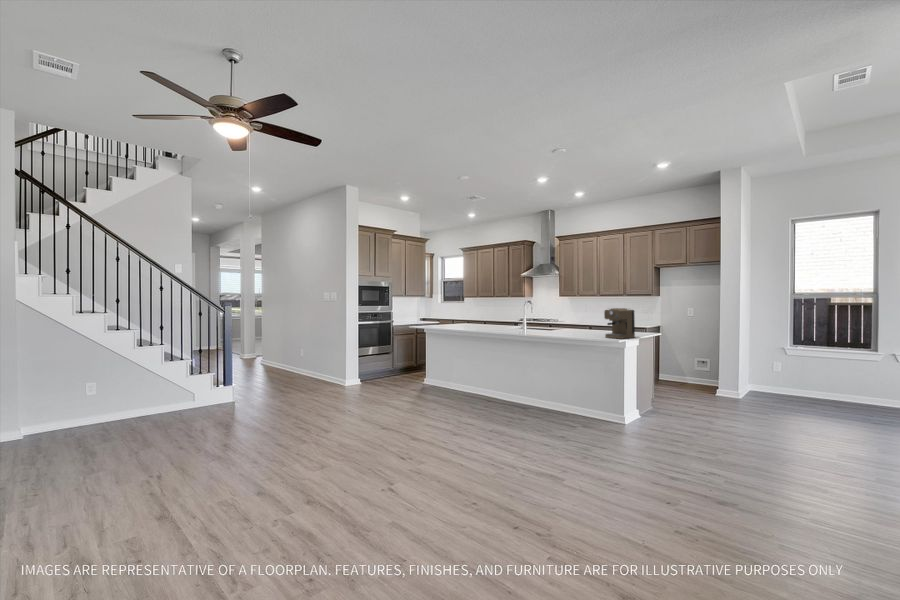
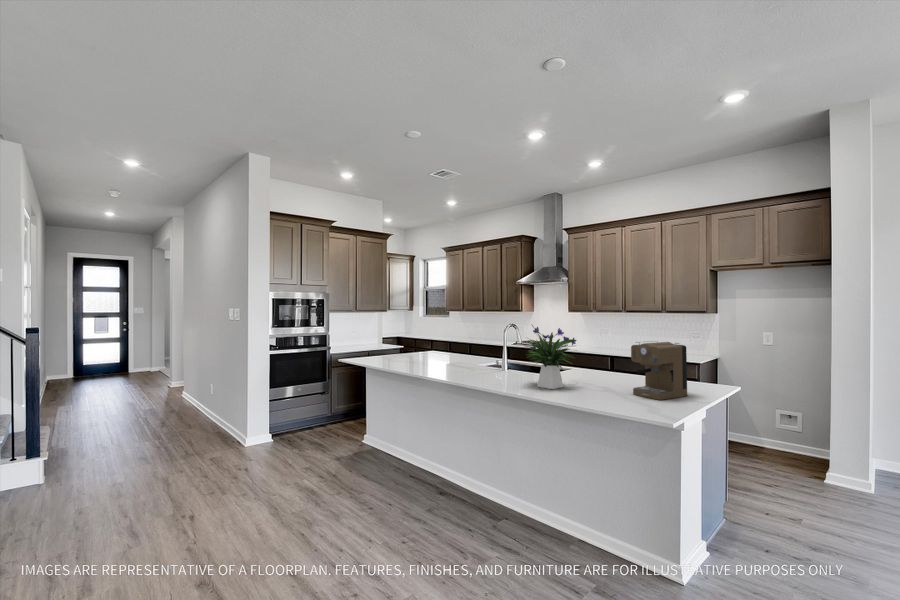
flower arrangement: none [538,299,575,336] -> present [517,325,576,389]

